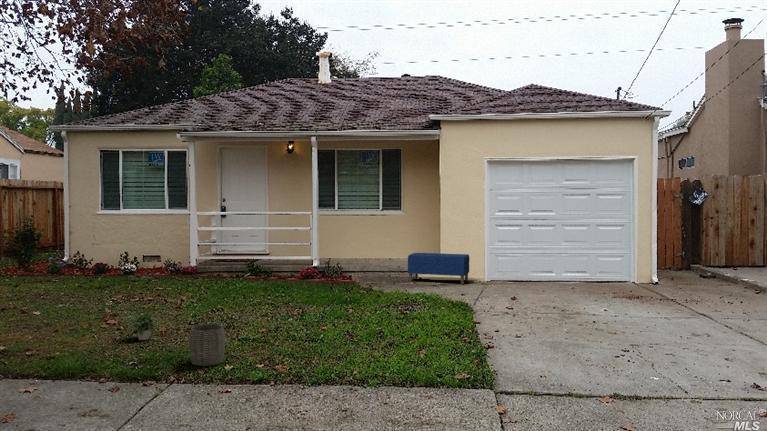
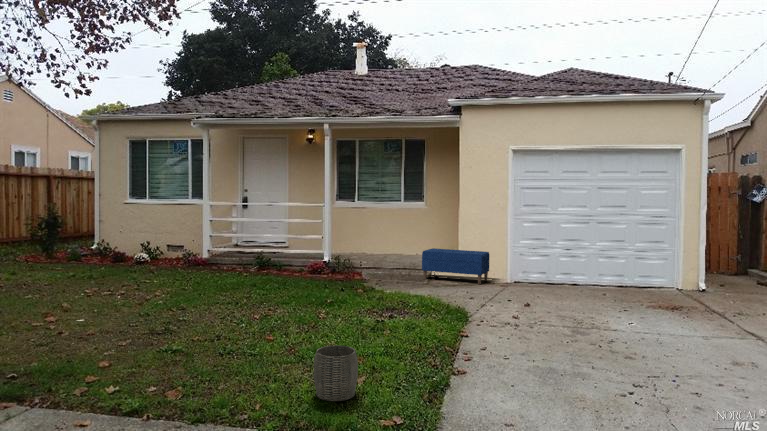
potted plant: present [128,314,159,340] -> none [70,308,113,338]
woven basket: present [189,324,225,366] -> present [314,345,358,401]

